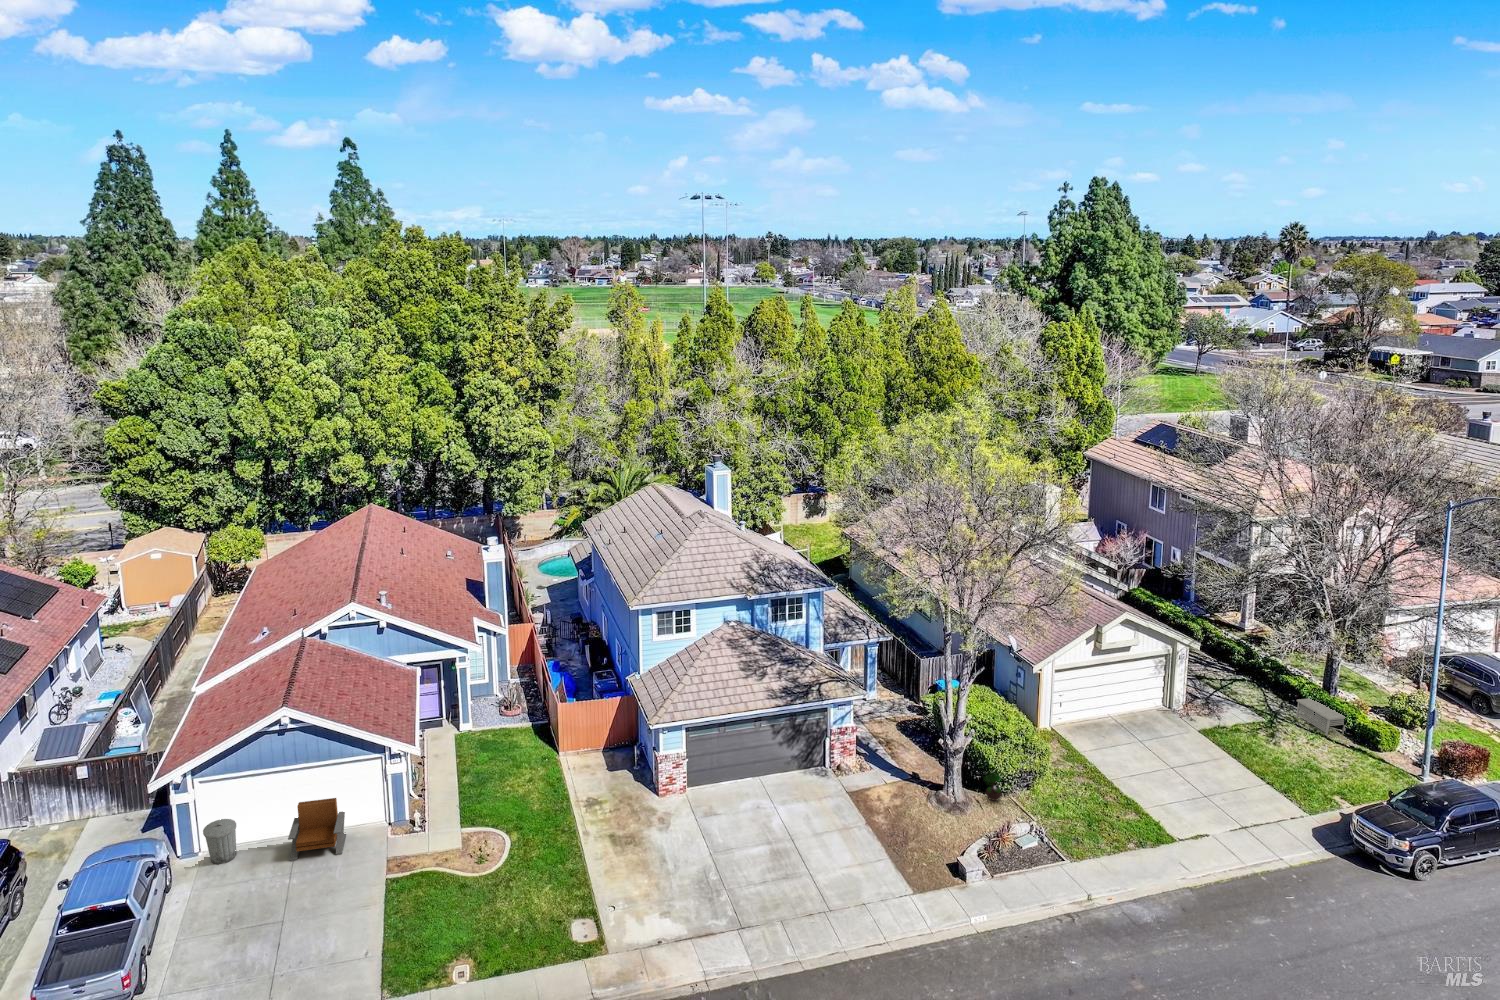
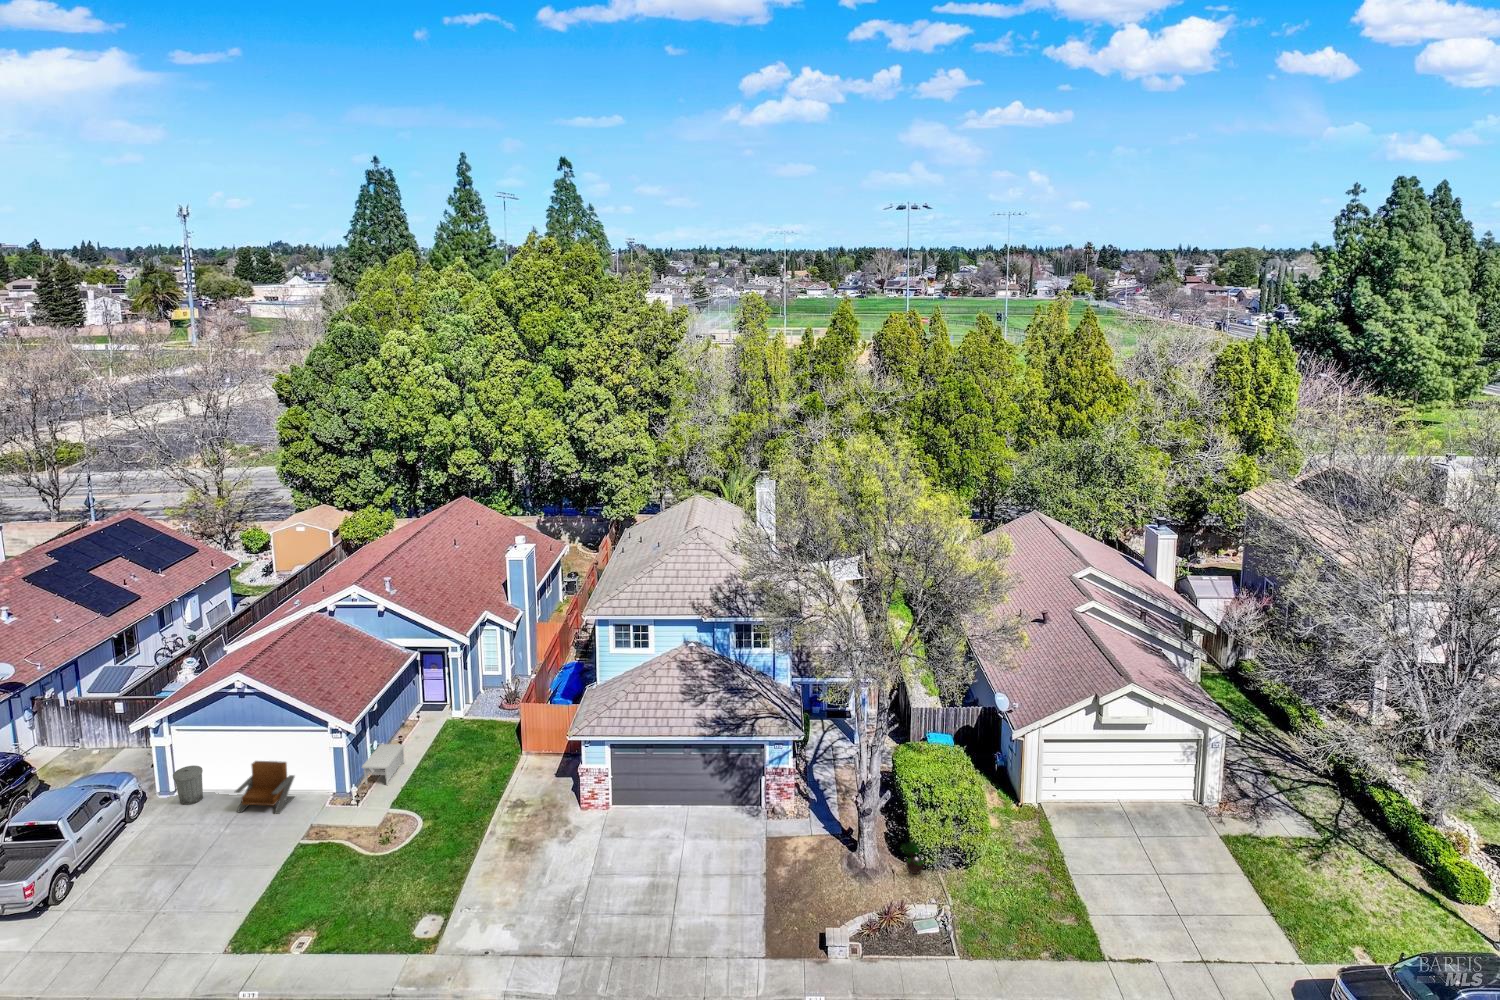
storage bench: present [1296,698,1346,736] -> present [362,744,404,785]

